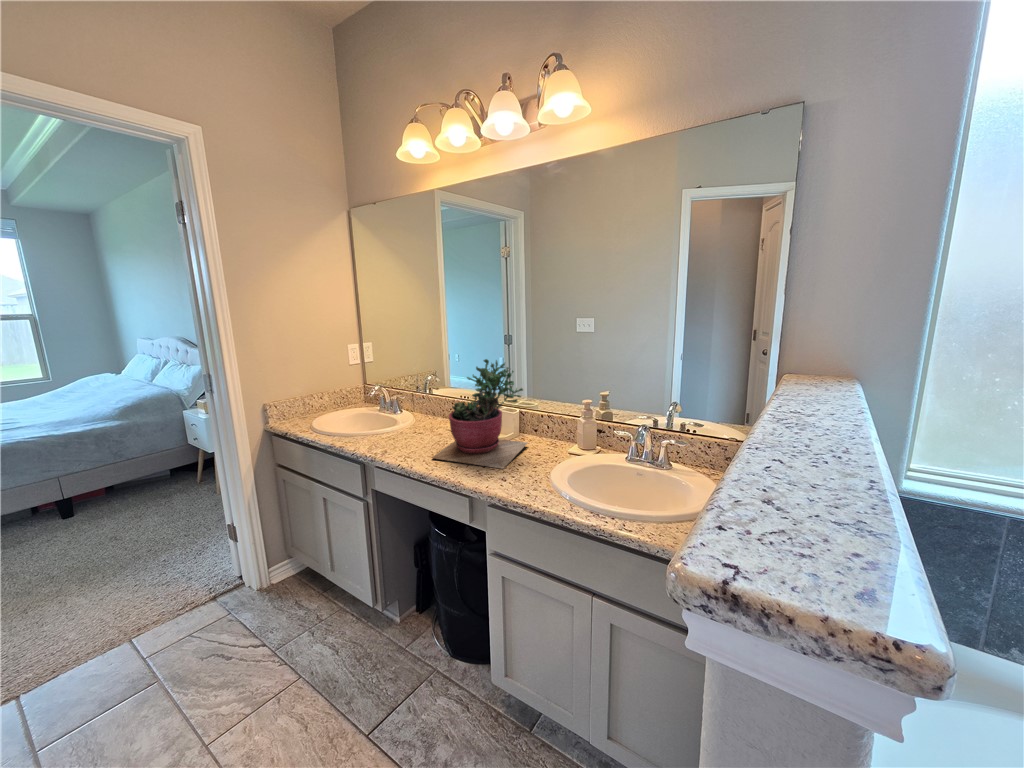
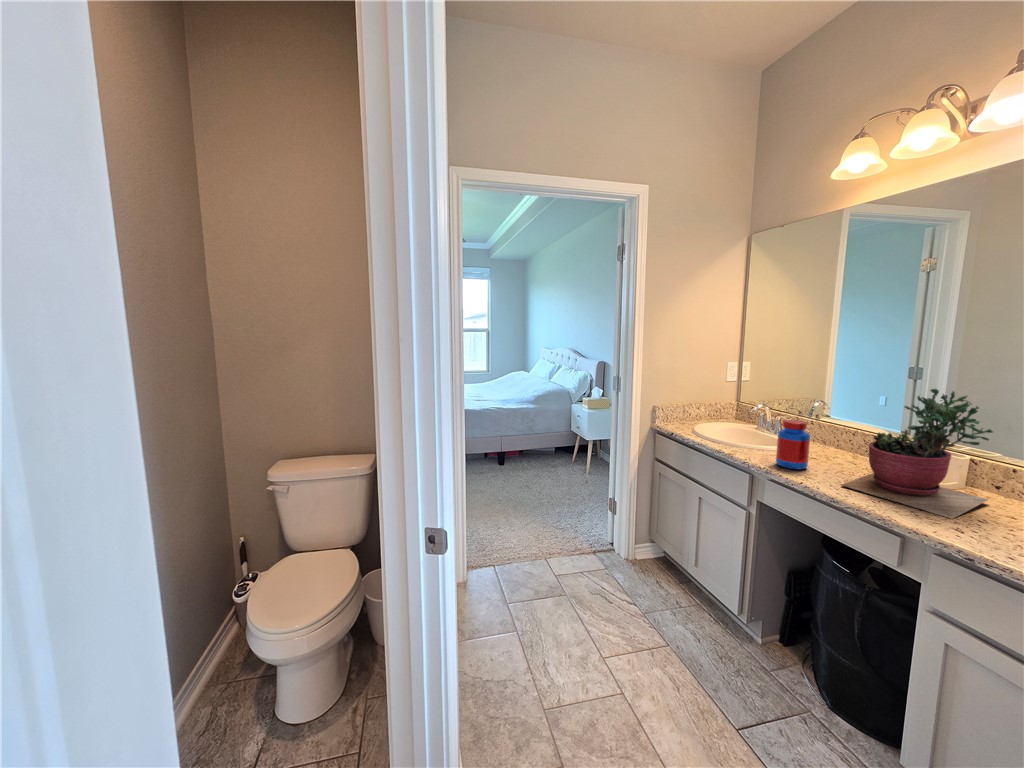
jar: none [380,401,410,450] -> present [776,419,810,469]

